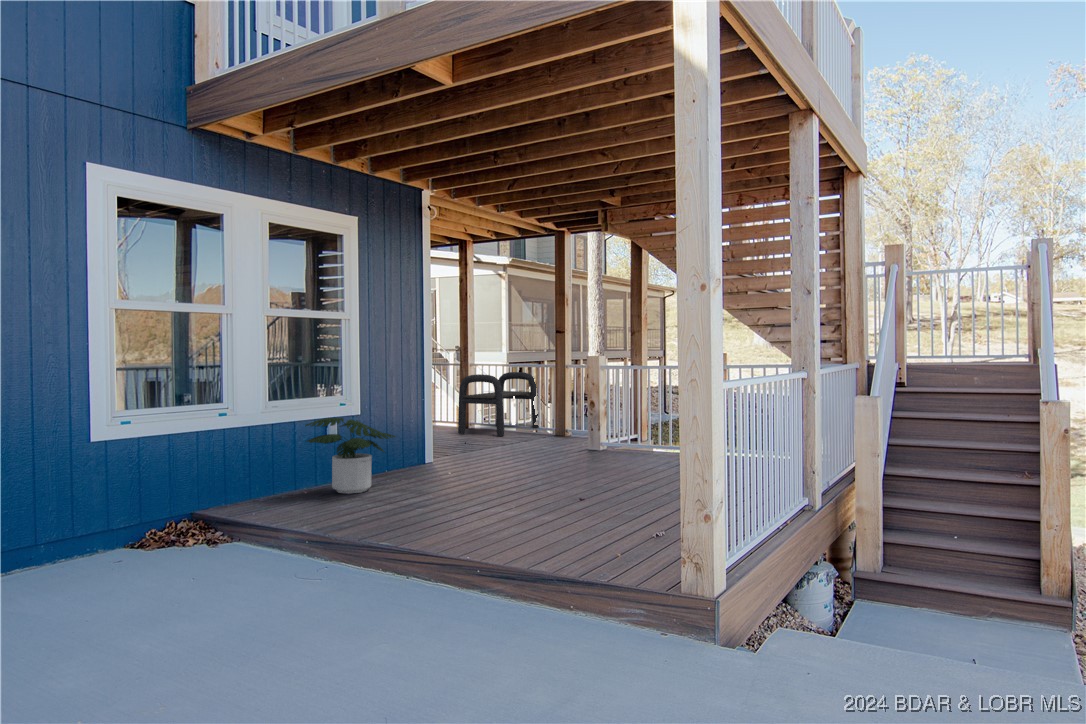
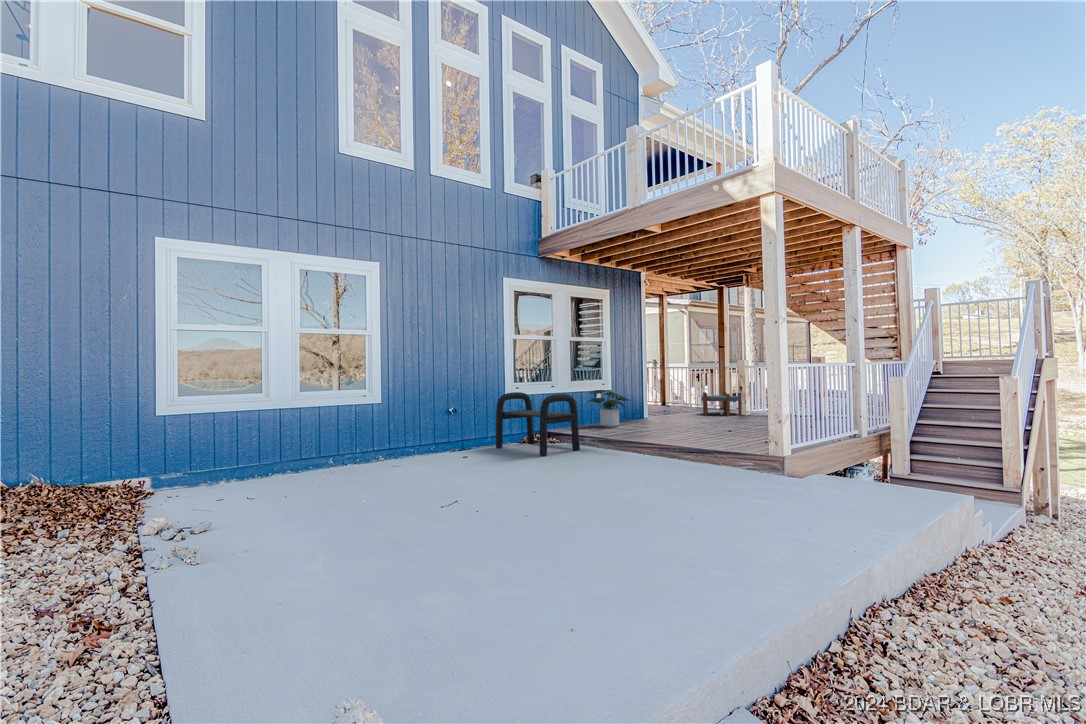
bench: present [458,372,539,436] -> present [496,392,579,456]
side table: none [528,410,594,455] -> present [702,392,741,416]

